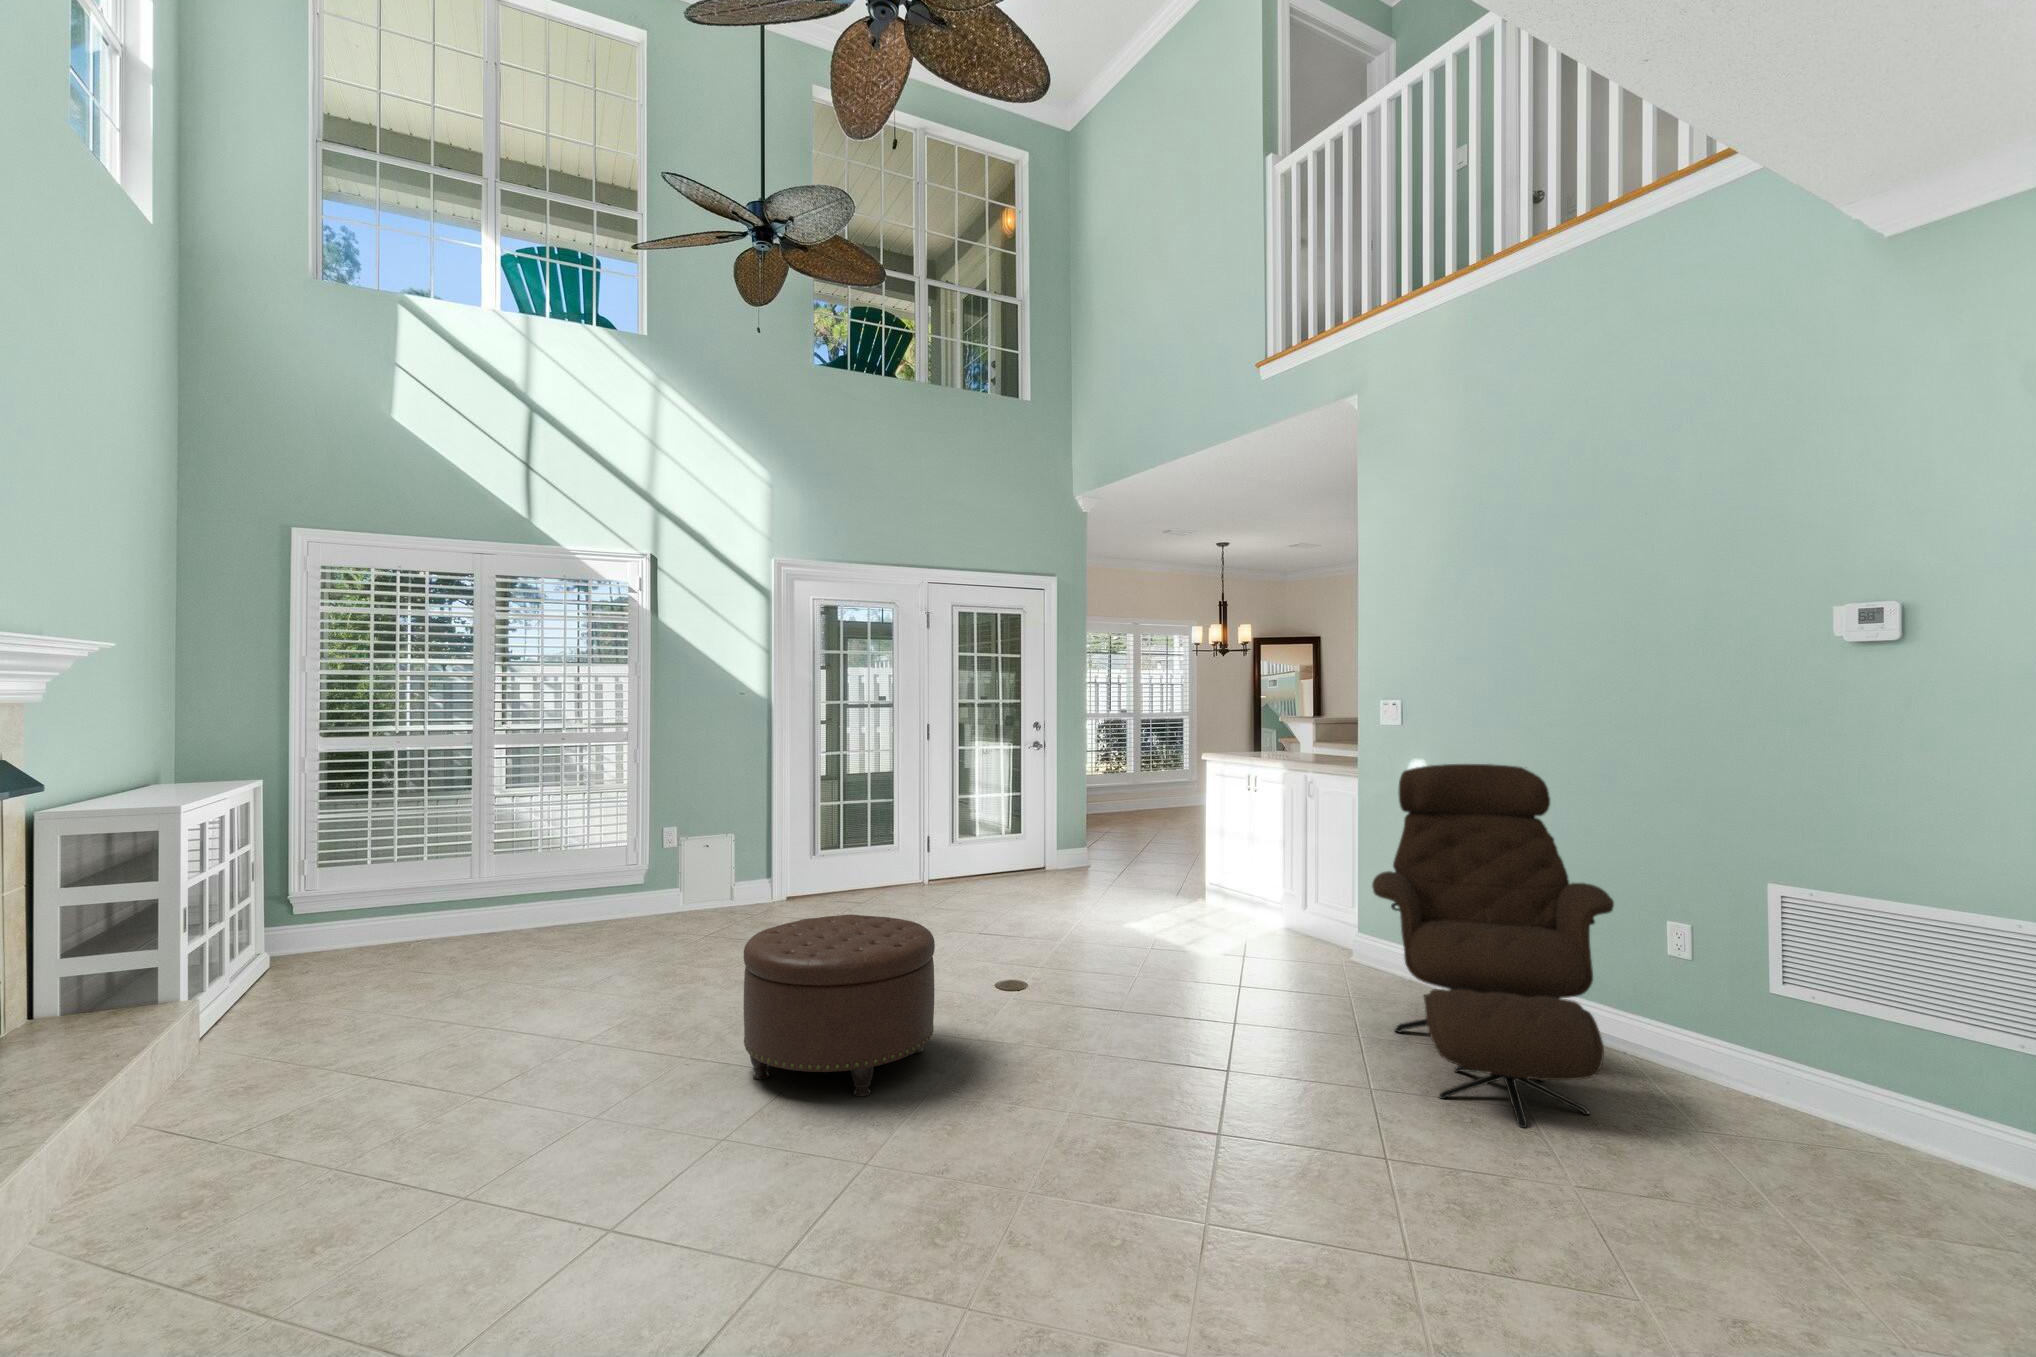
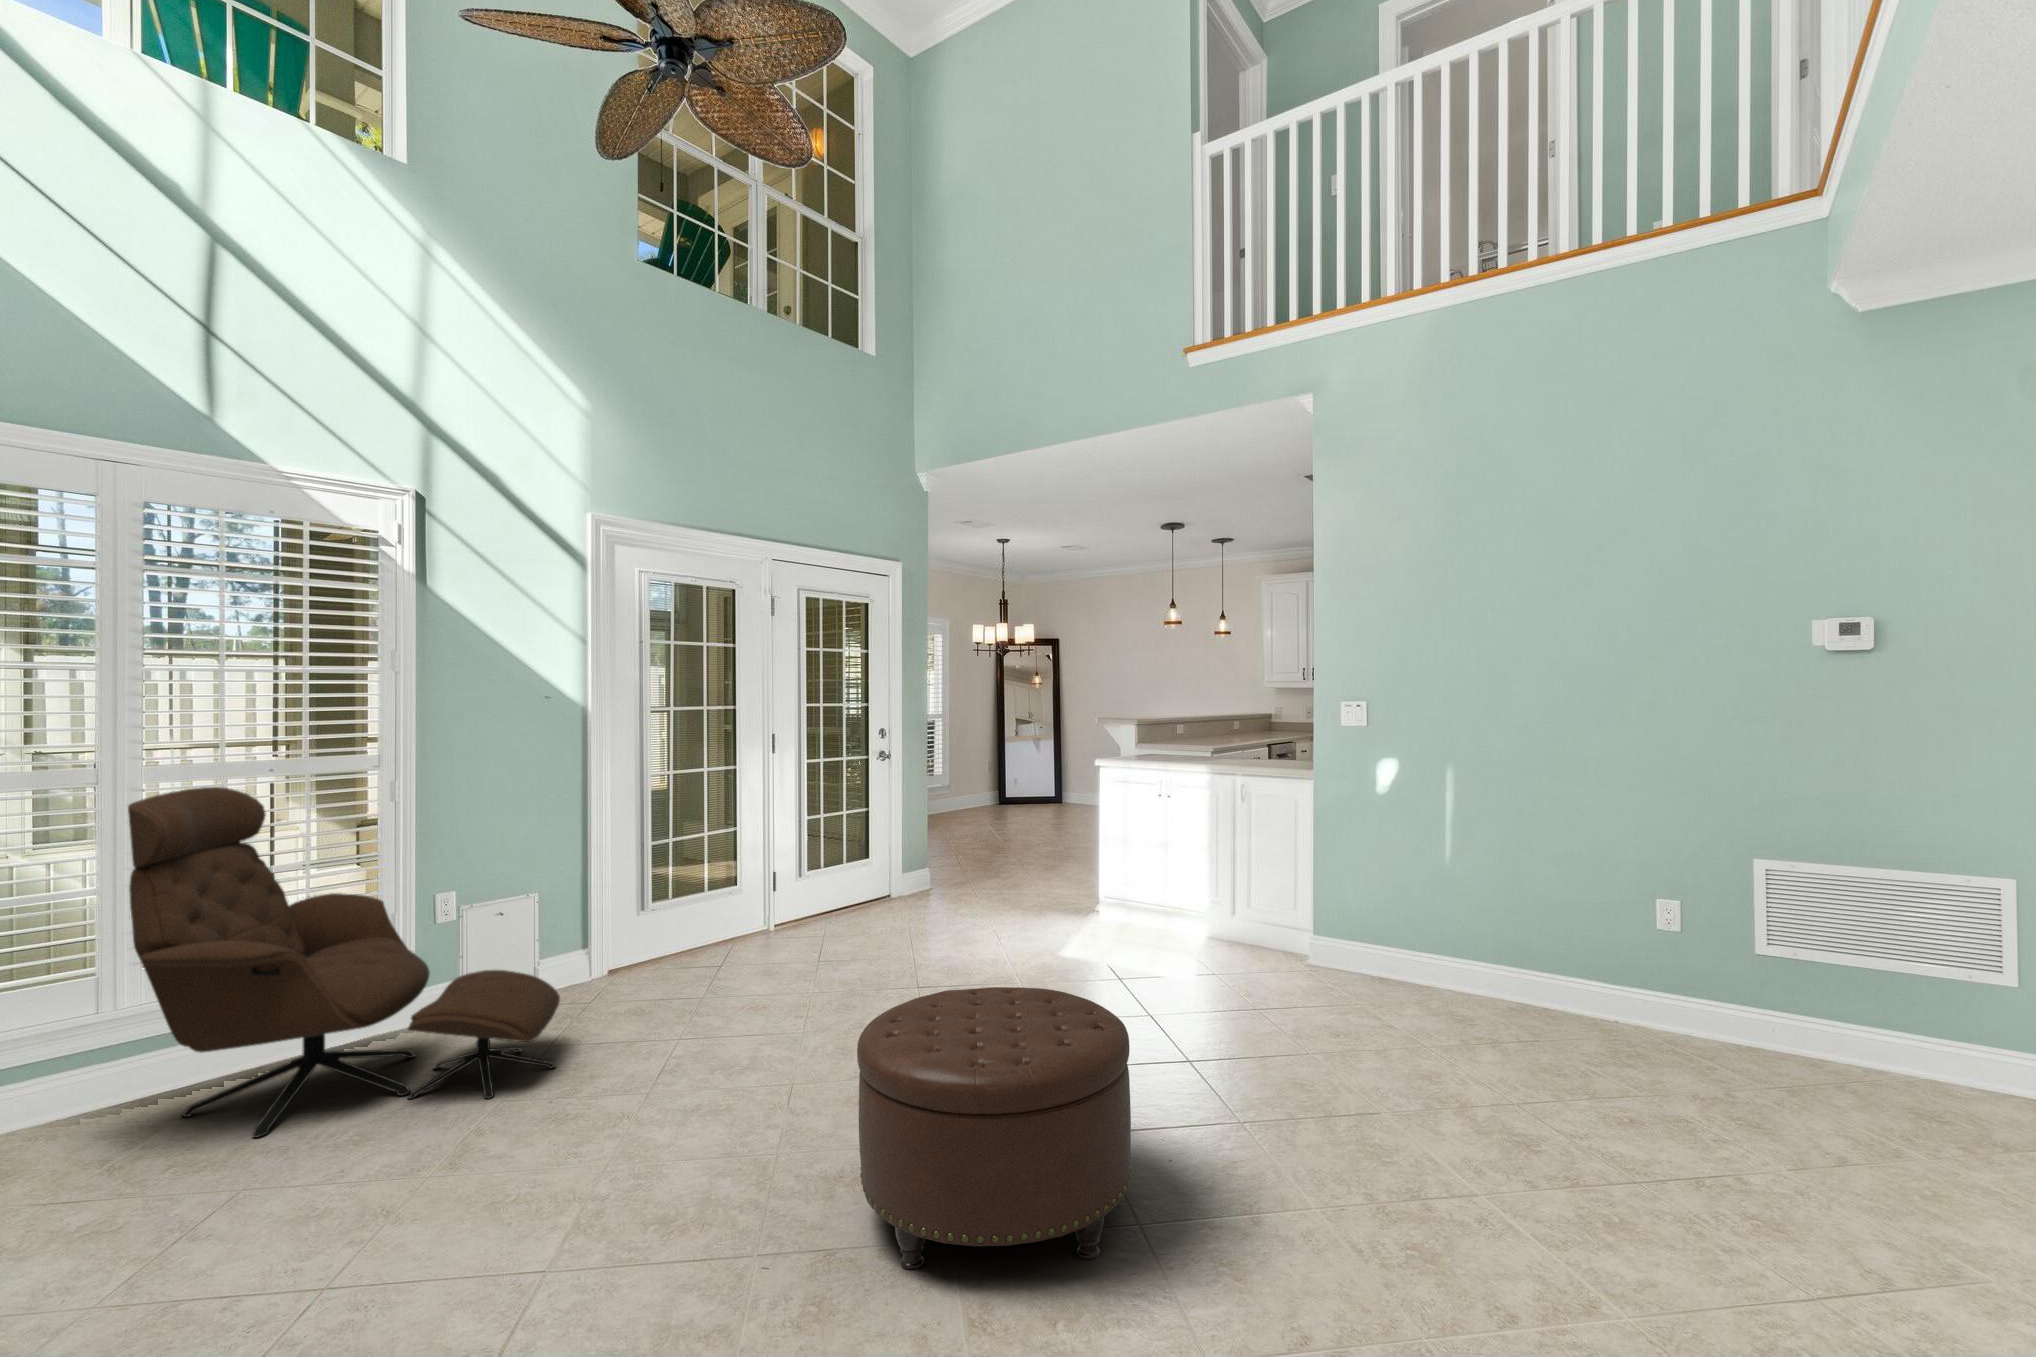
lounge chair: present [1372,764,1614,1128] -> present [128,787,560,1138]

